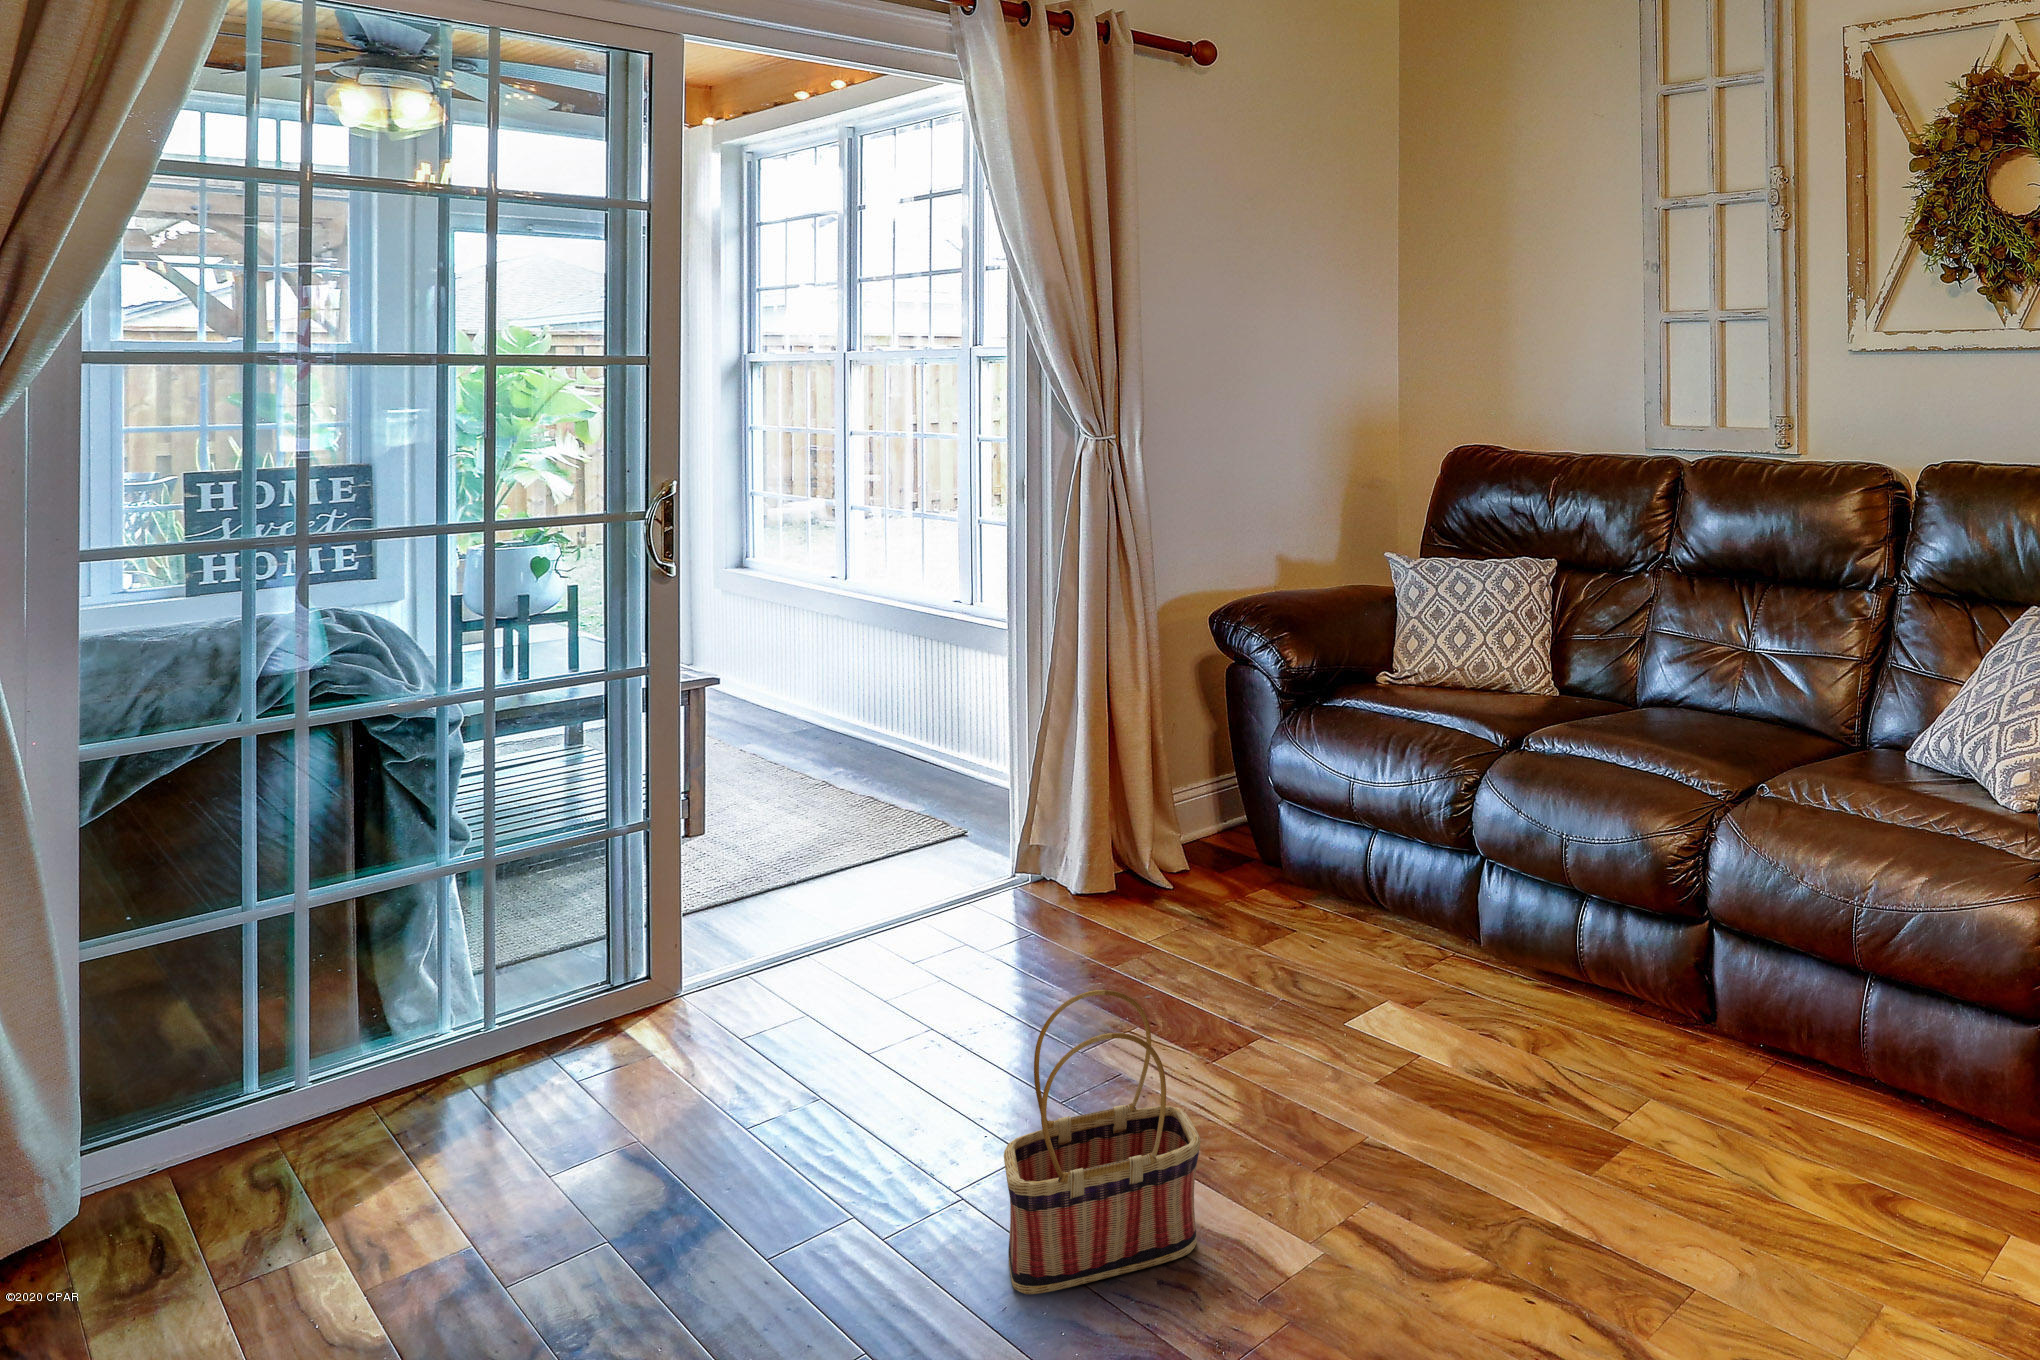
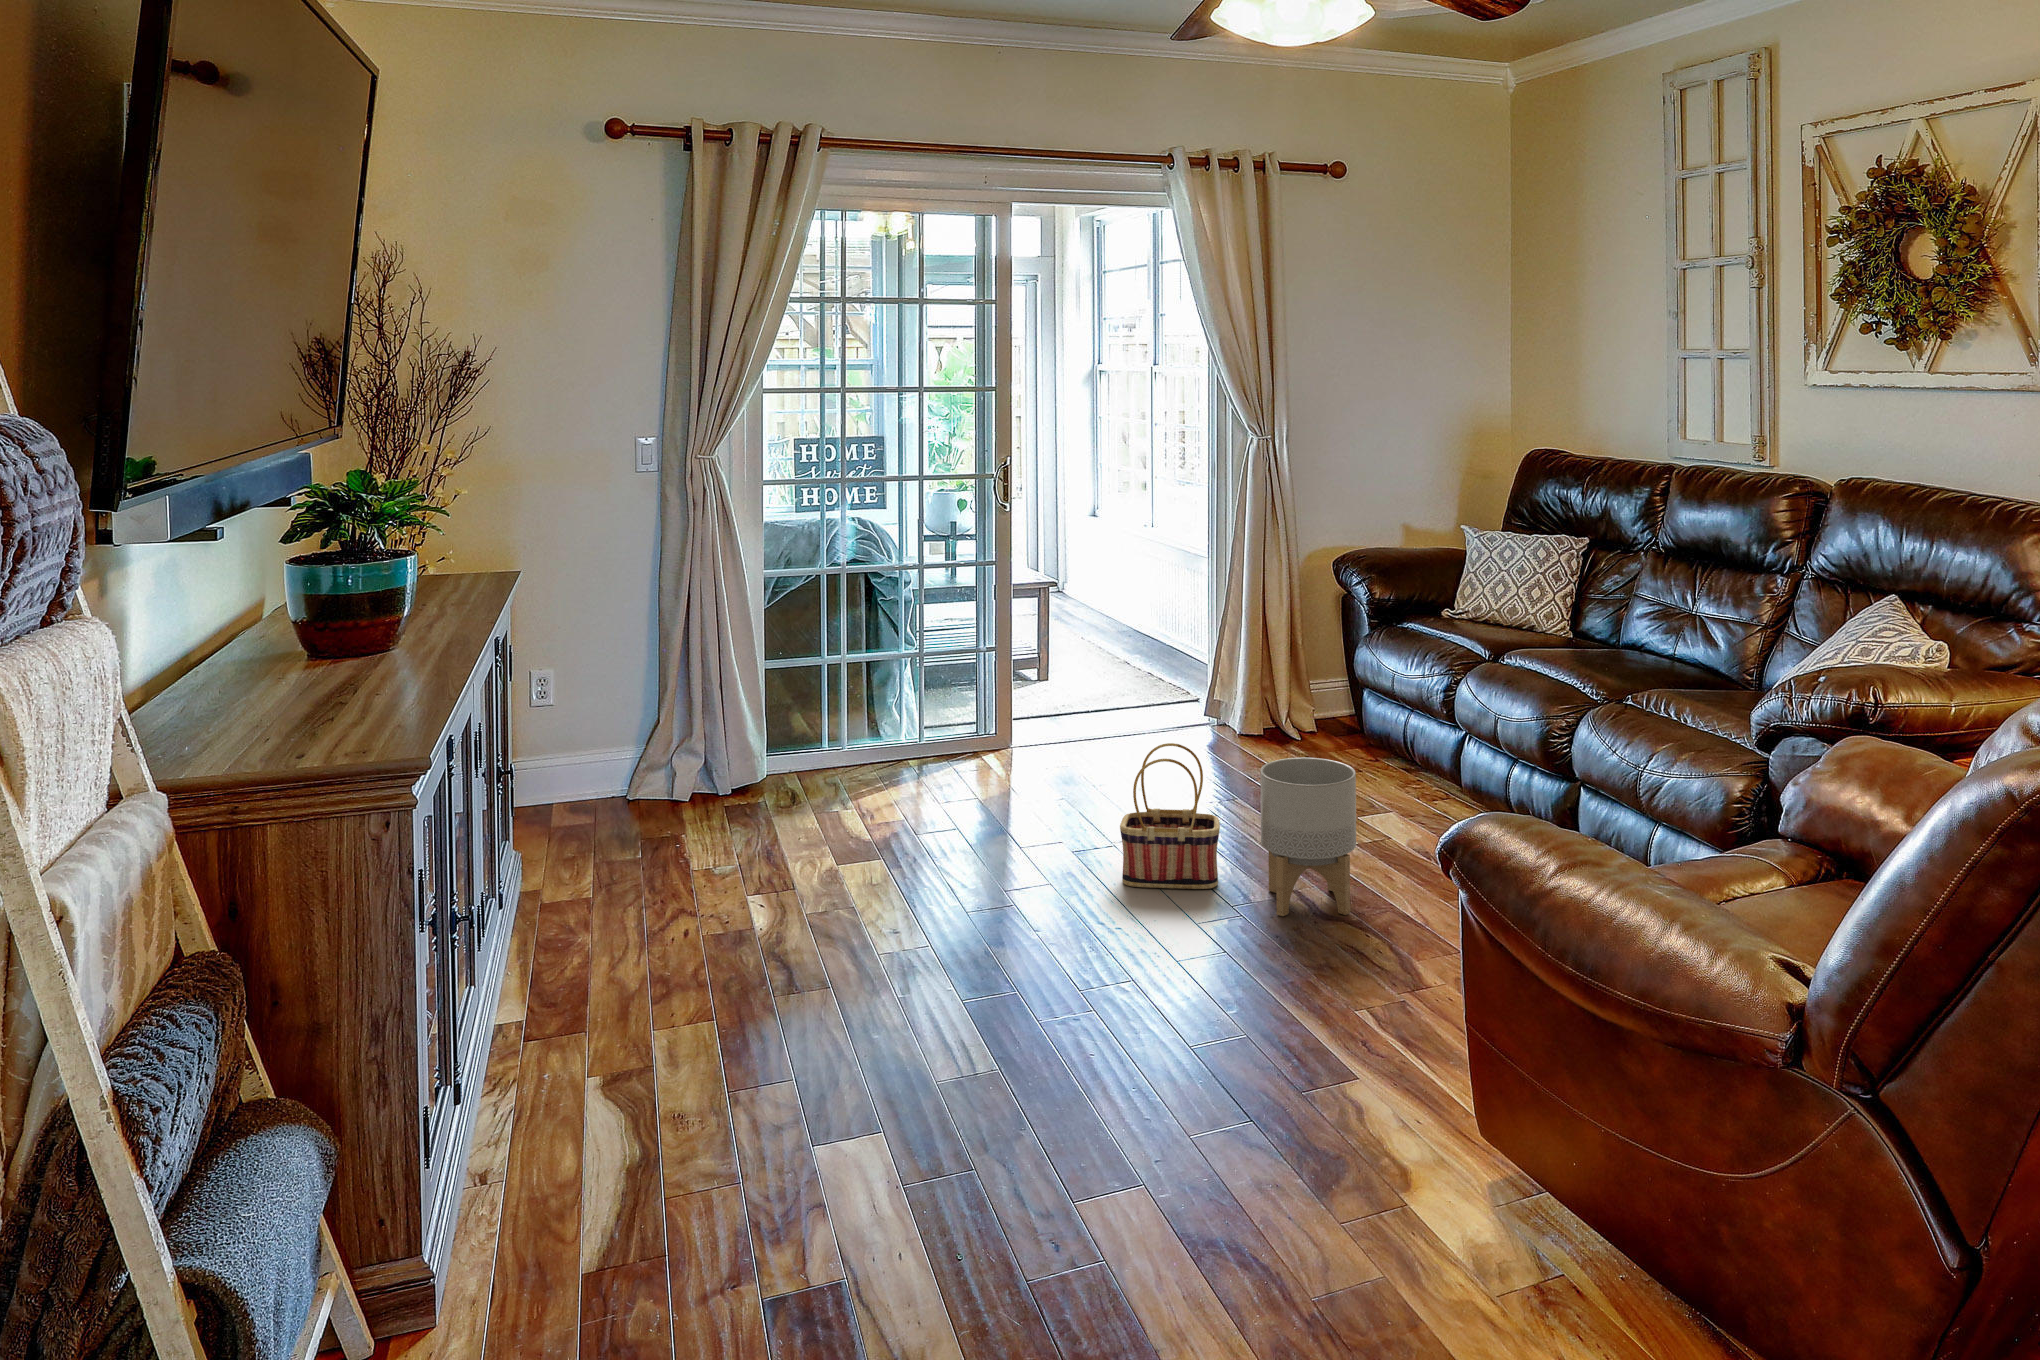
planter: none [1287,971,1454,1289] -> present [1260,758,1356,916]

